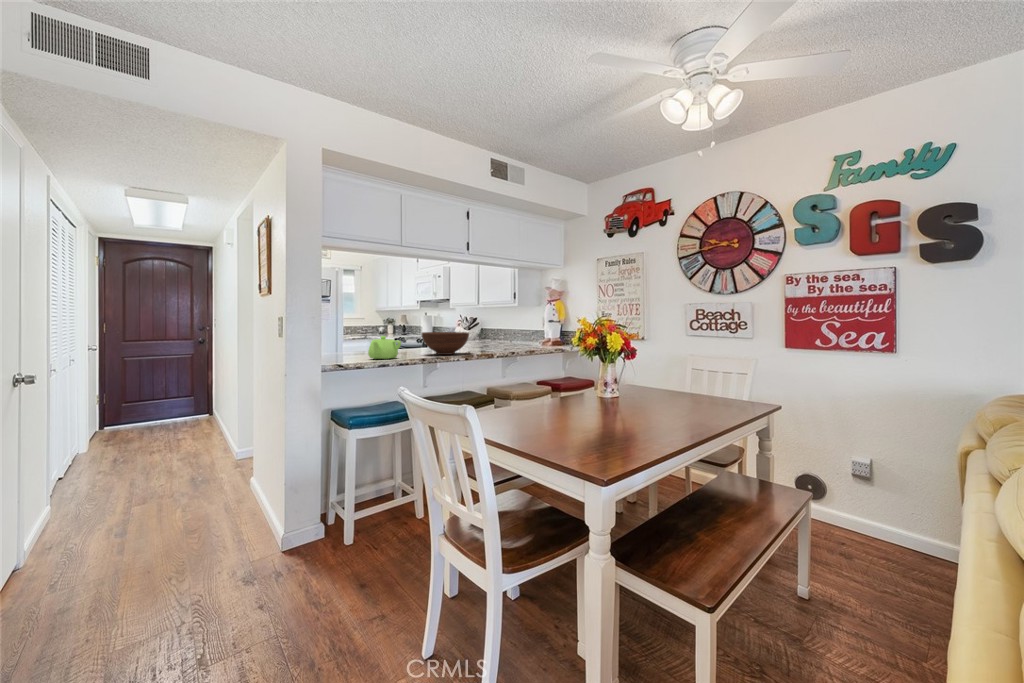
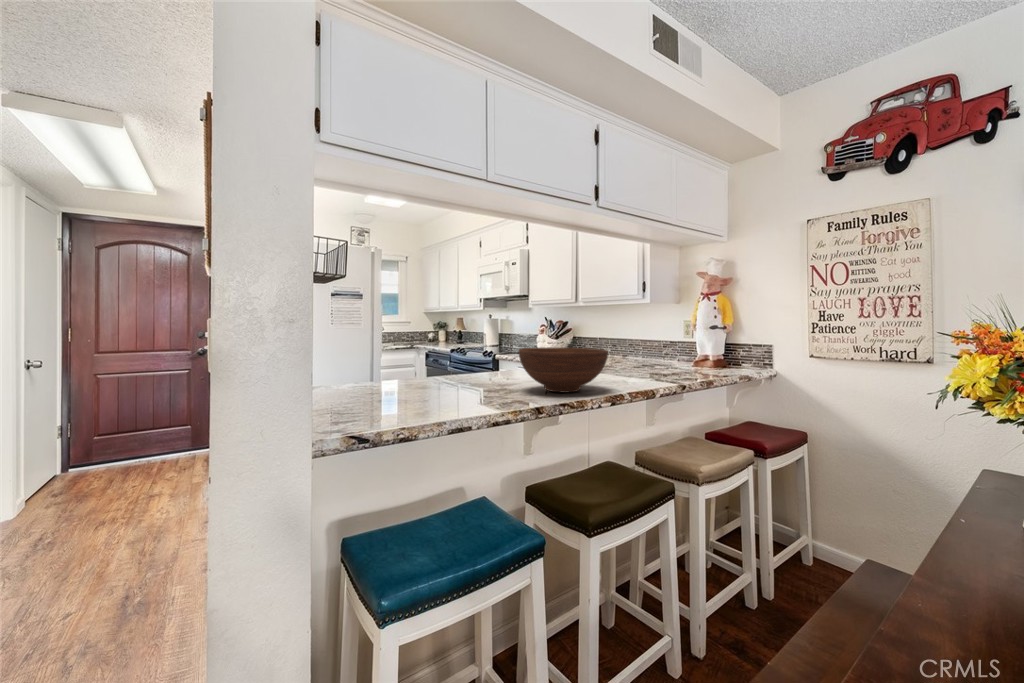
teapot: present [368,336,401,359] -> none [423,358,488,406]

